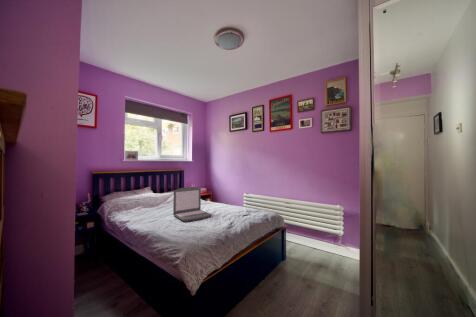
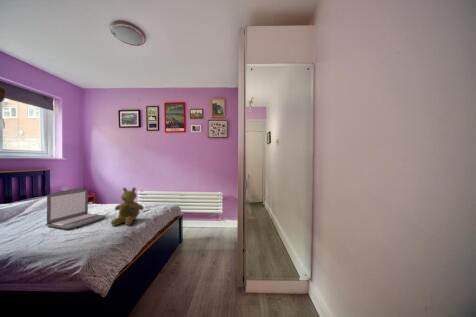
stuffed bear: none [212,189,240,228] -> present [111,188,144,226]

